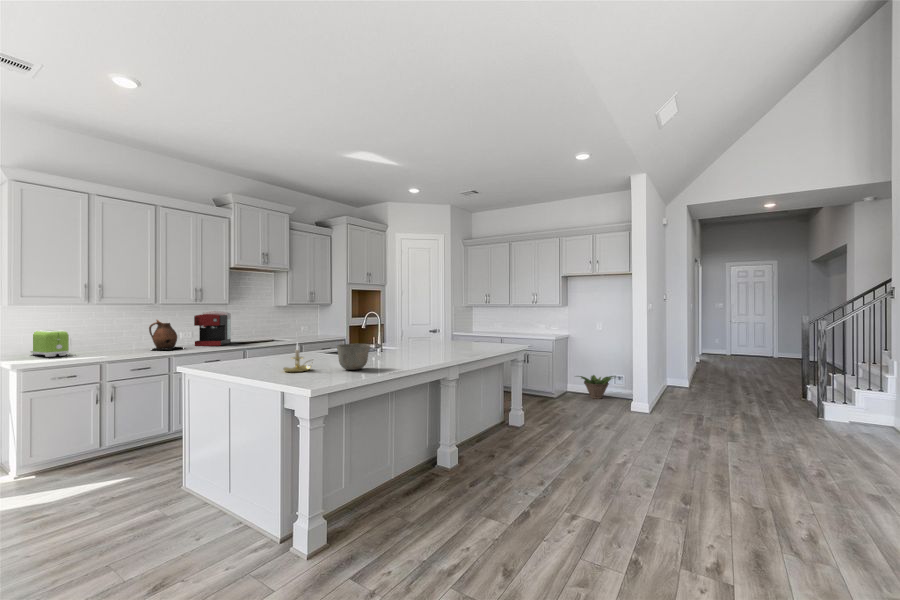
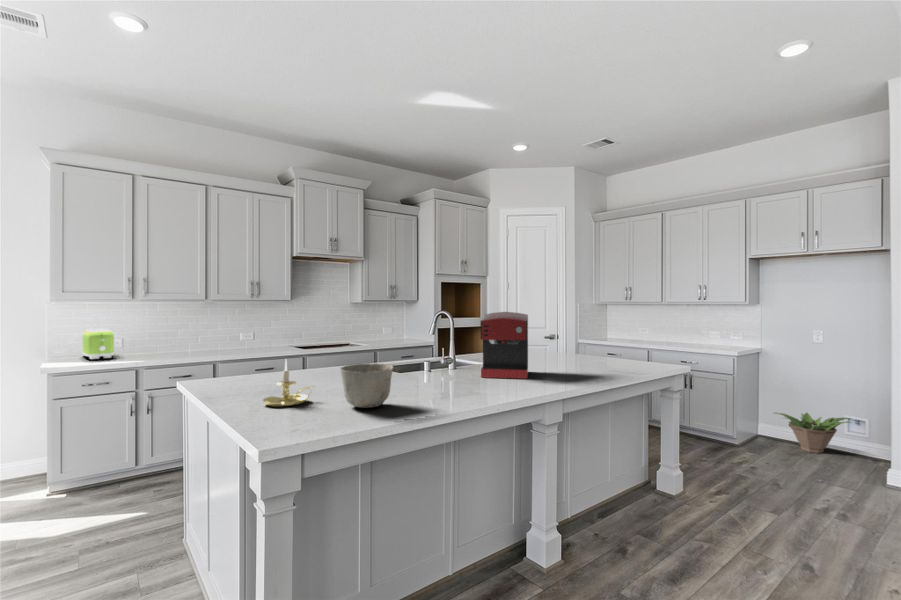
coffee maker: present [194,311,231,346] -> present [480,312,528,379]
ceramic pitcher: present [149,320,181,350] -> none [200,319,237,355]

